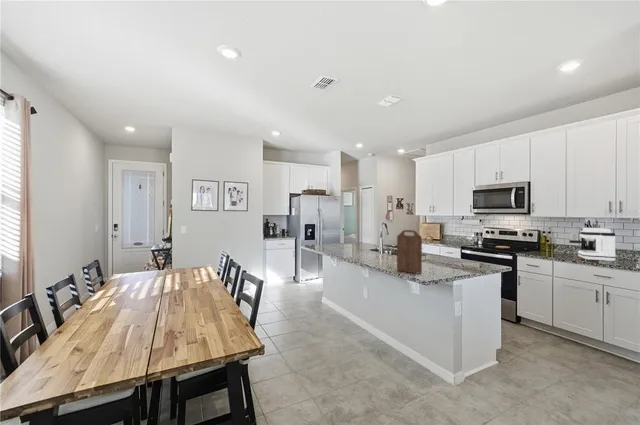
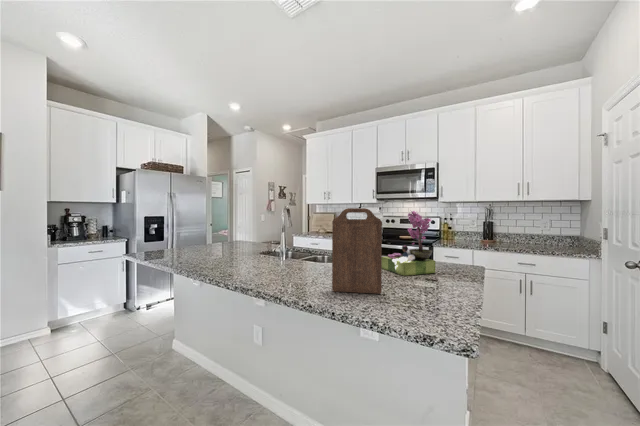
coffee maker: present [569,228,615,261] -> none [484,212,529,247]
flower arrangement: none [441,229,473,269] -> present [382,211,435,276]

